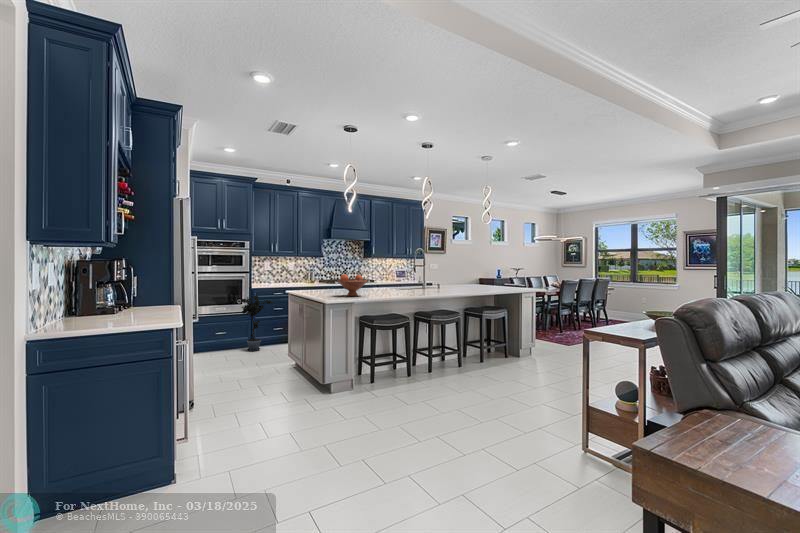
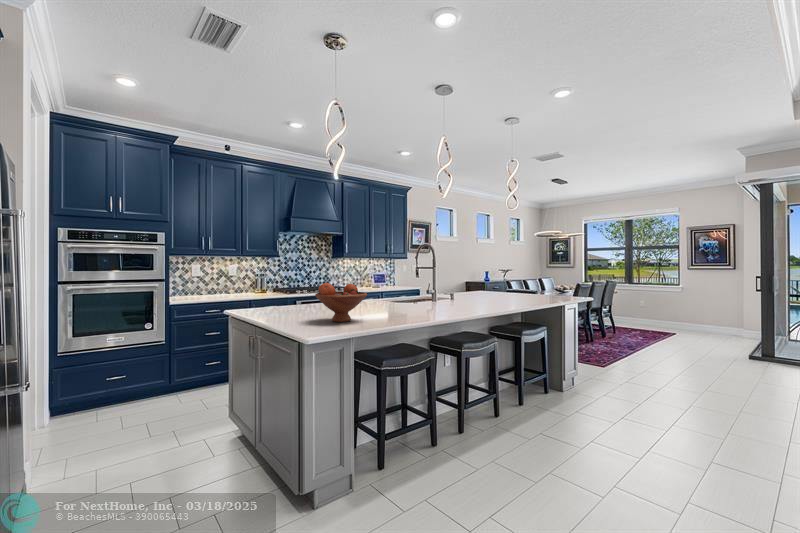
potted plant: present [234,295,274,351] -> none [136,312,206,402]

